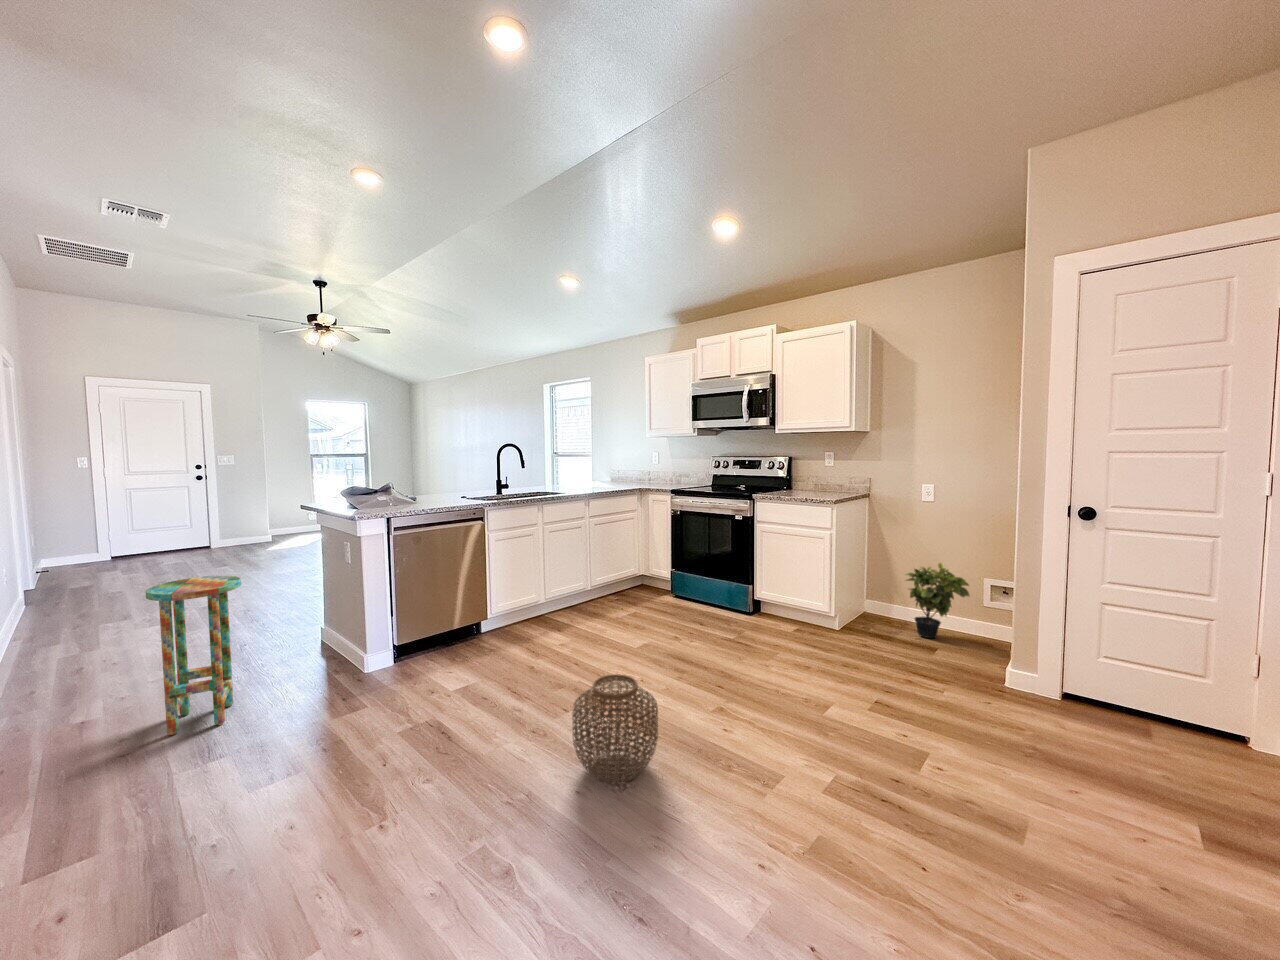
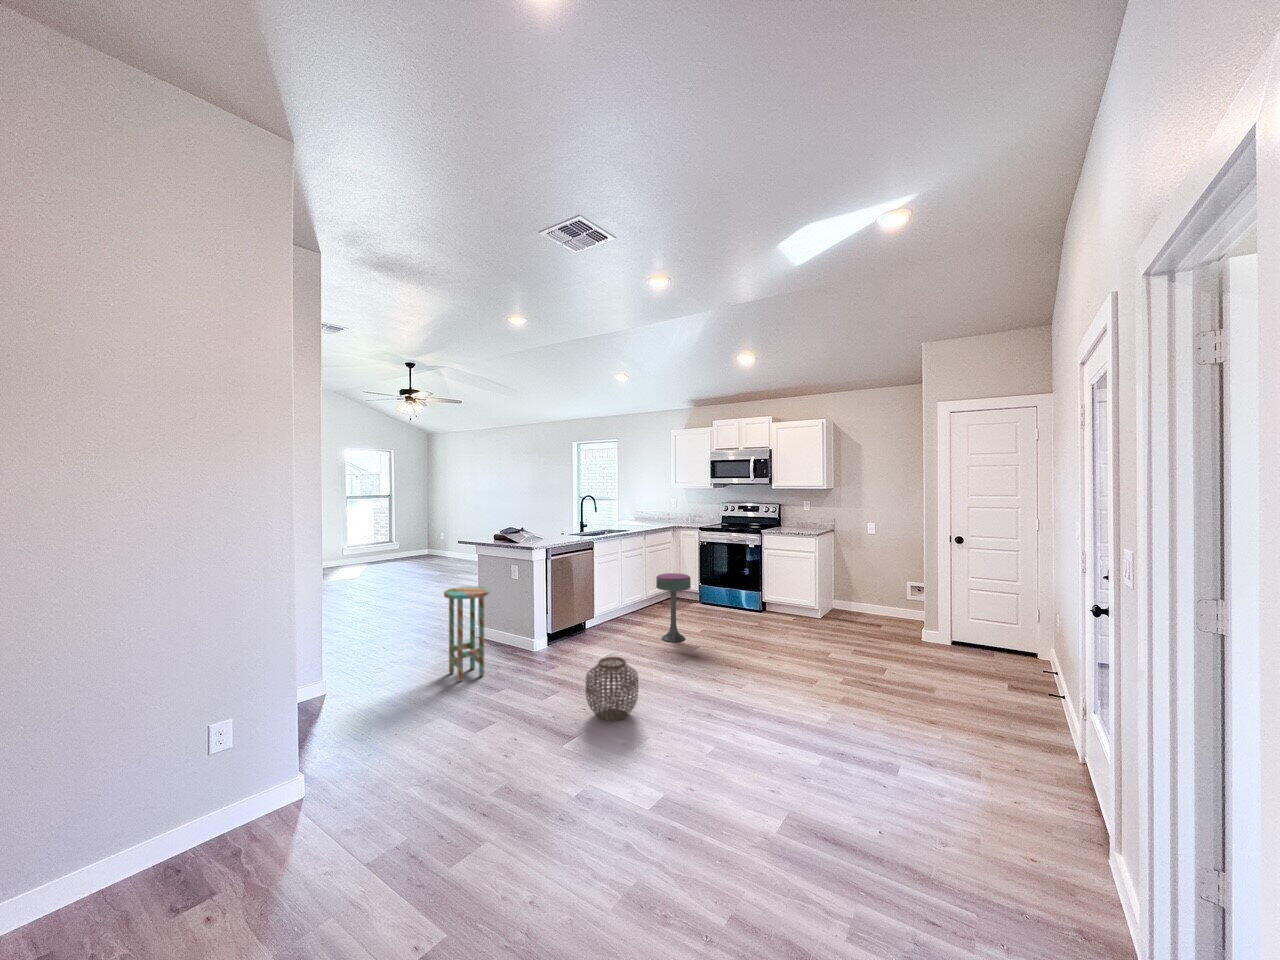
bar stool: none [560,558,614,666] -> present [656,573,691,642]
potted plant: present [906,563,970,638] -> none [858,572,897,620]
woven basket: present [572,674,658,783] -> present [586,657,638,721]

